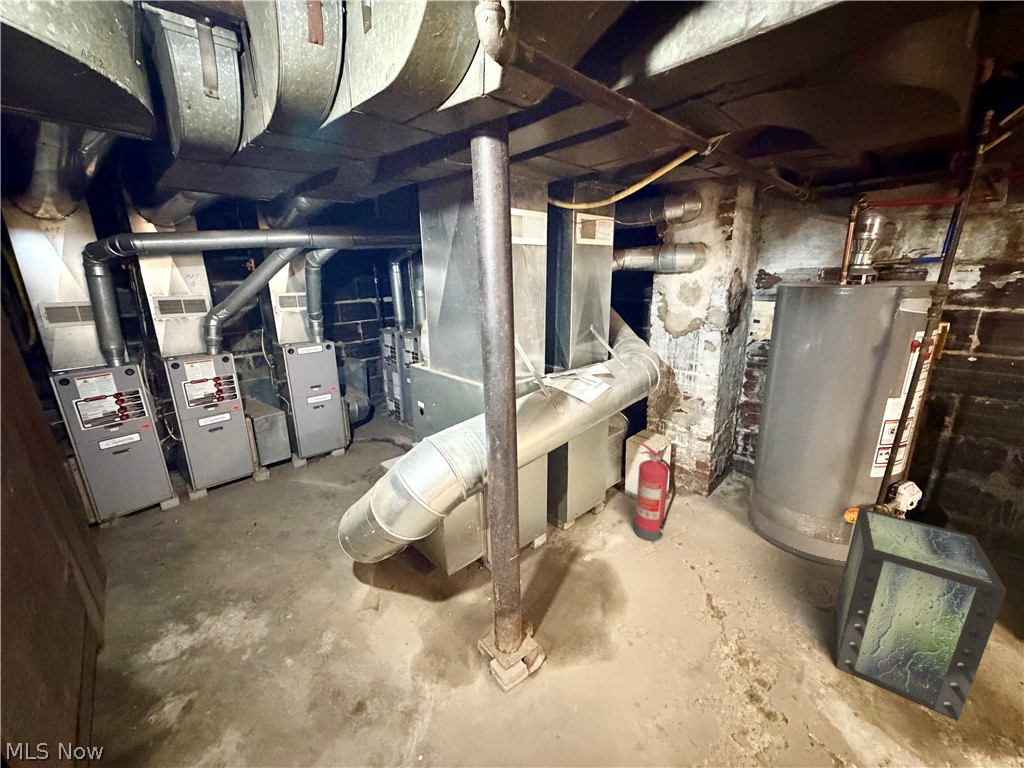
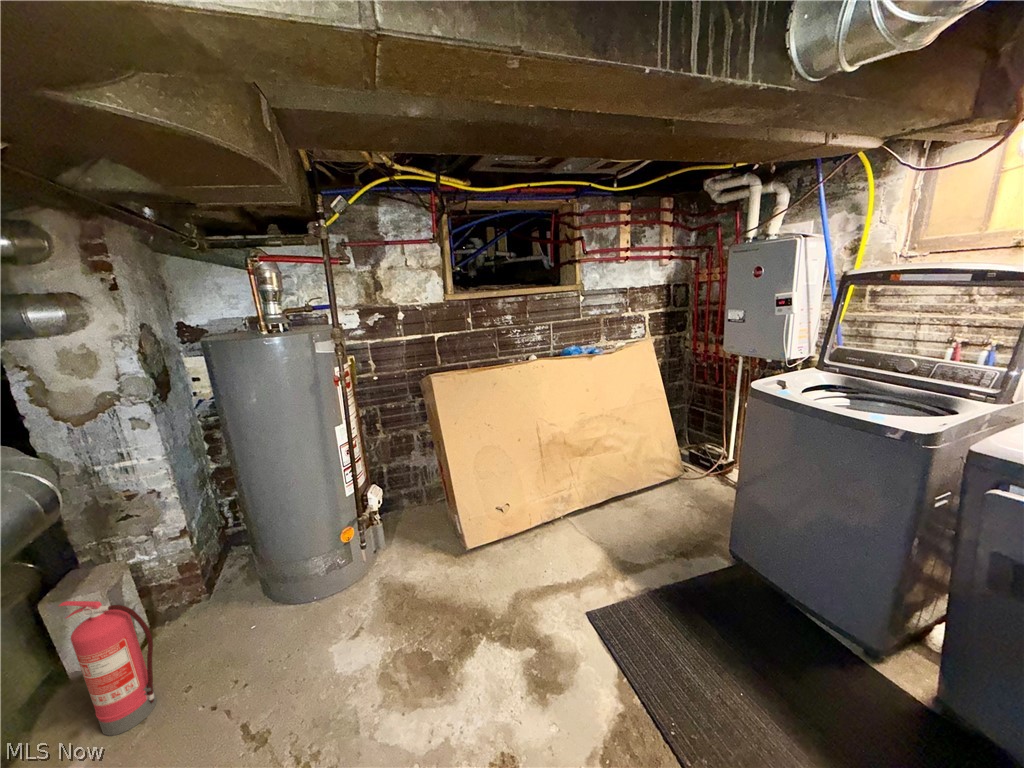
storage box: present [834,508,1007,720] -> none [345,509,449,681]

